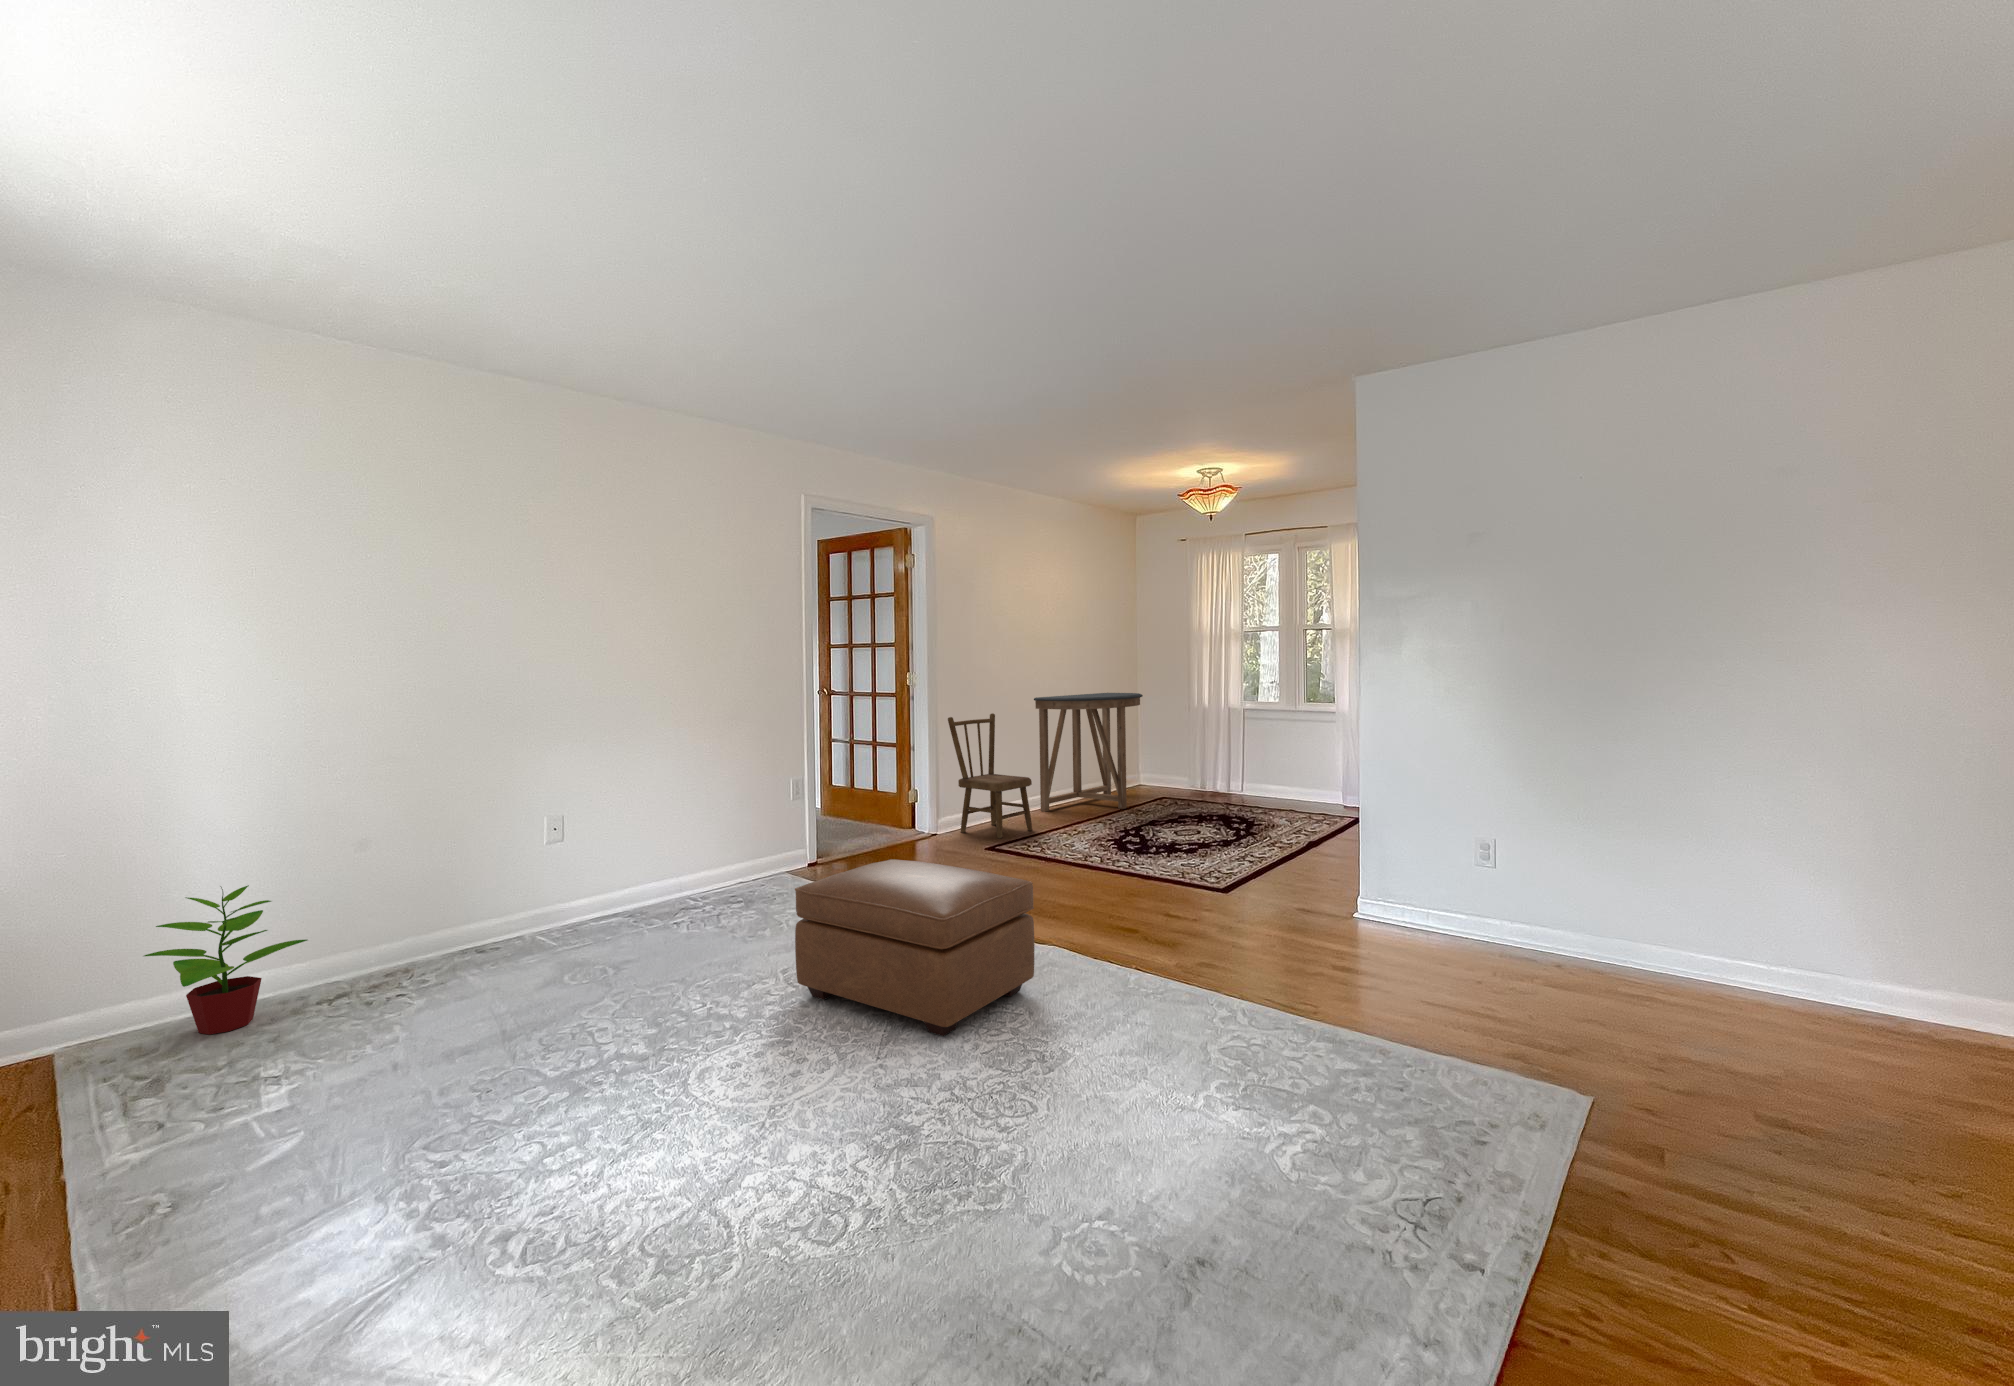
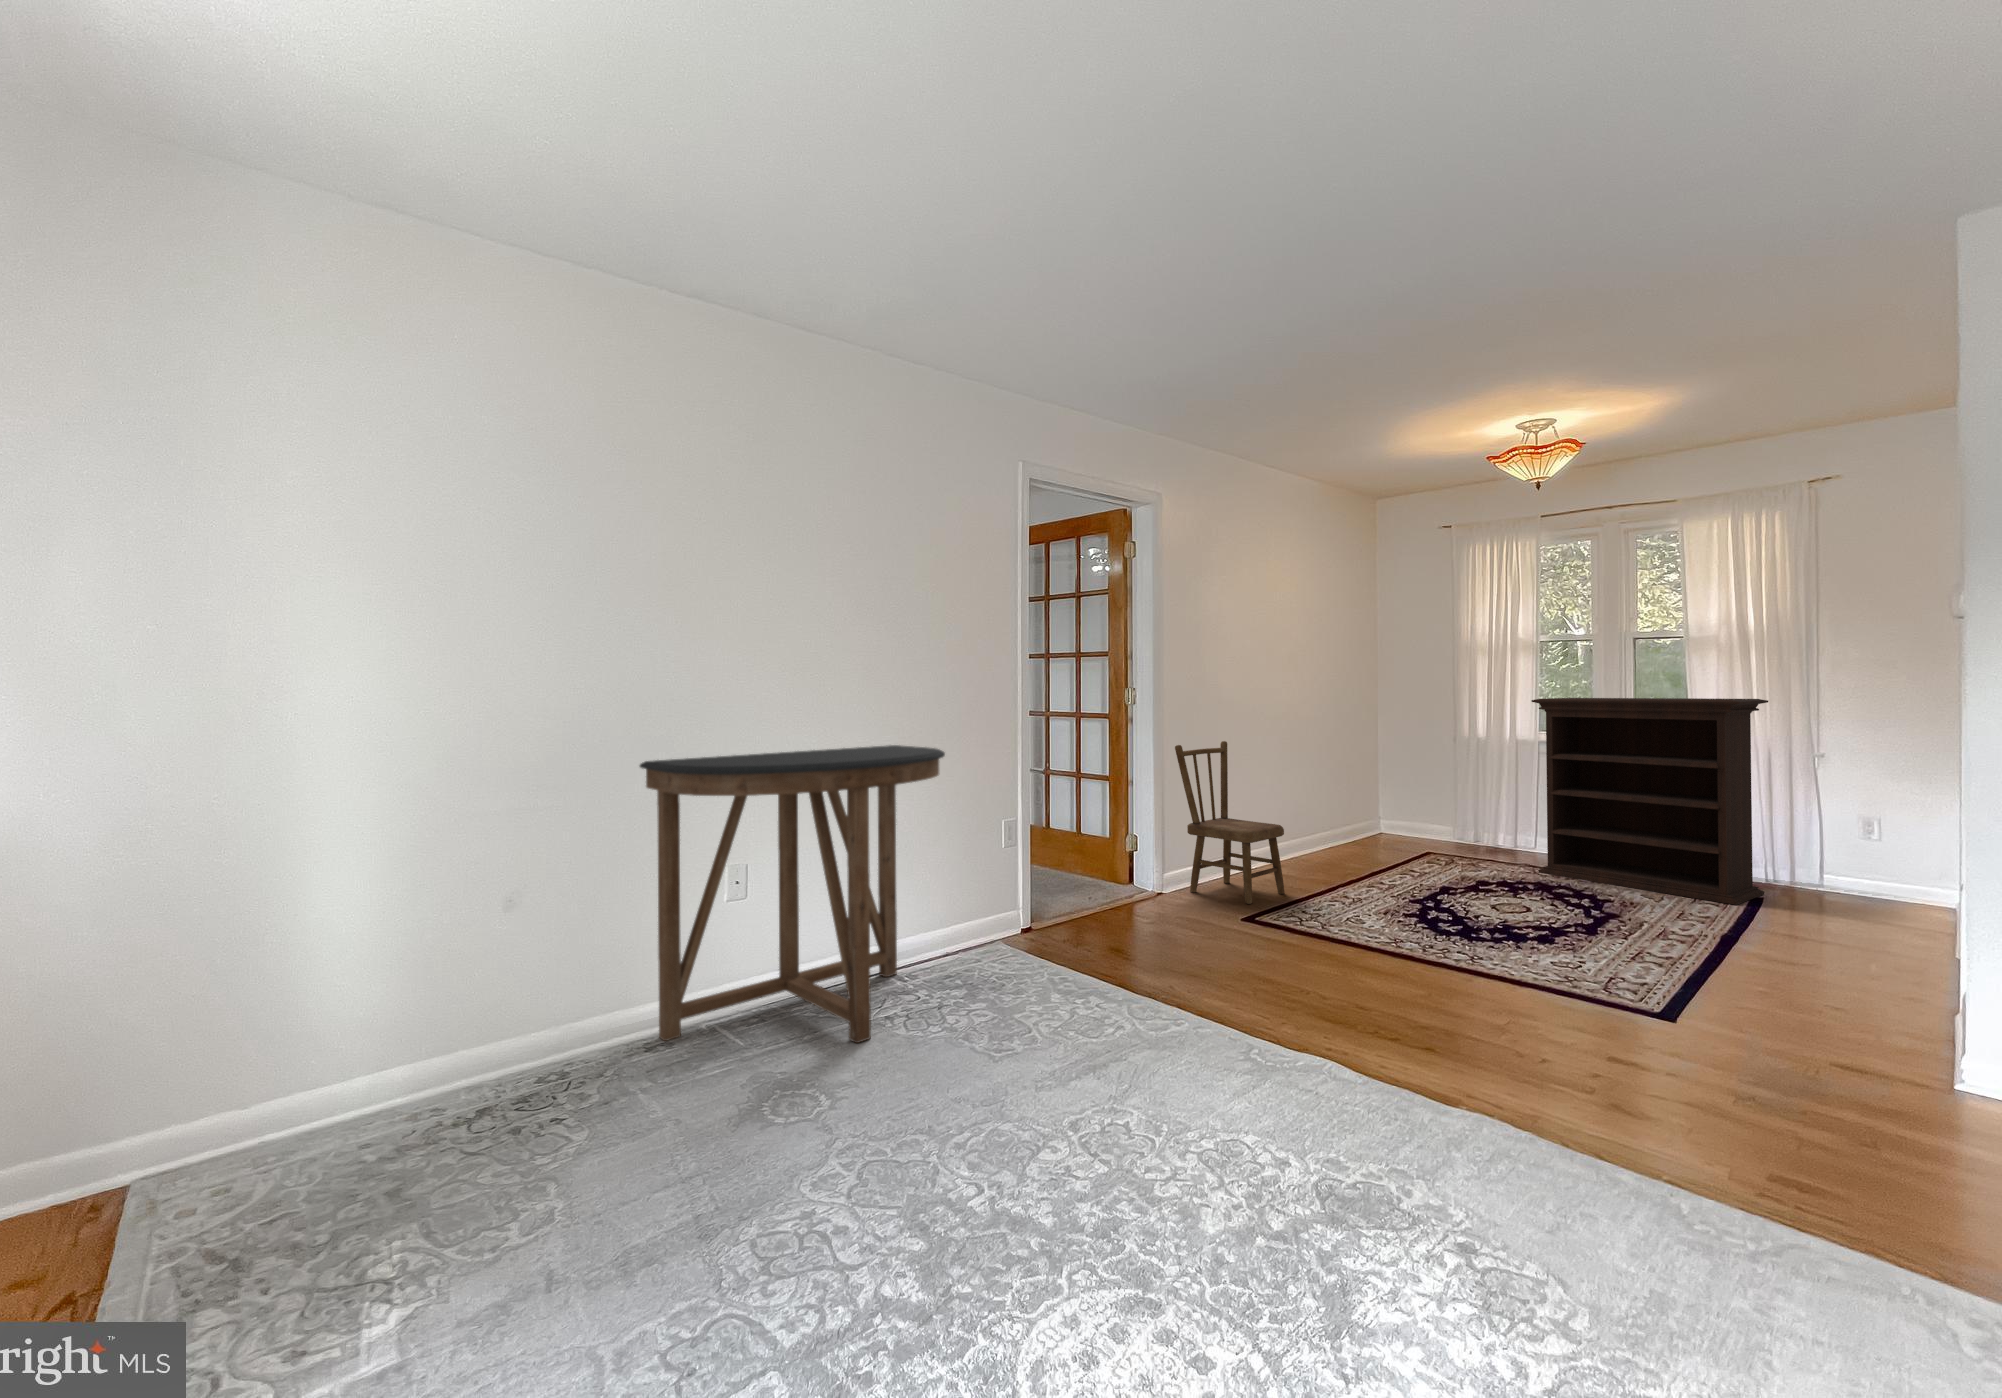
bookshelf: none [1227,676,1372,824] -> present [1532,698,1768,905]
console table: present [1034,693,1143,812] -> present [640,745,945,1043]
ottoman: present [795,859,1034,1036] -> none [1117,960,1518,1315]
potted plant: present [144,885,307,1035] -> none [246,958,449,1169]

